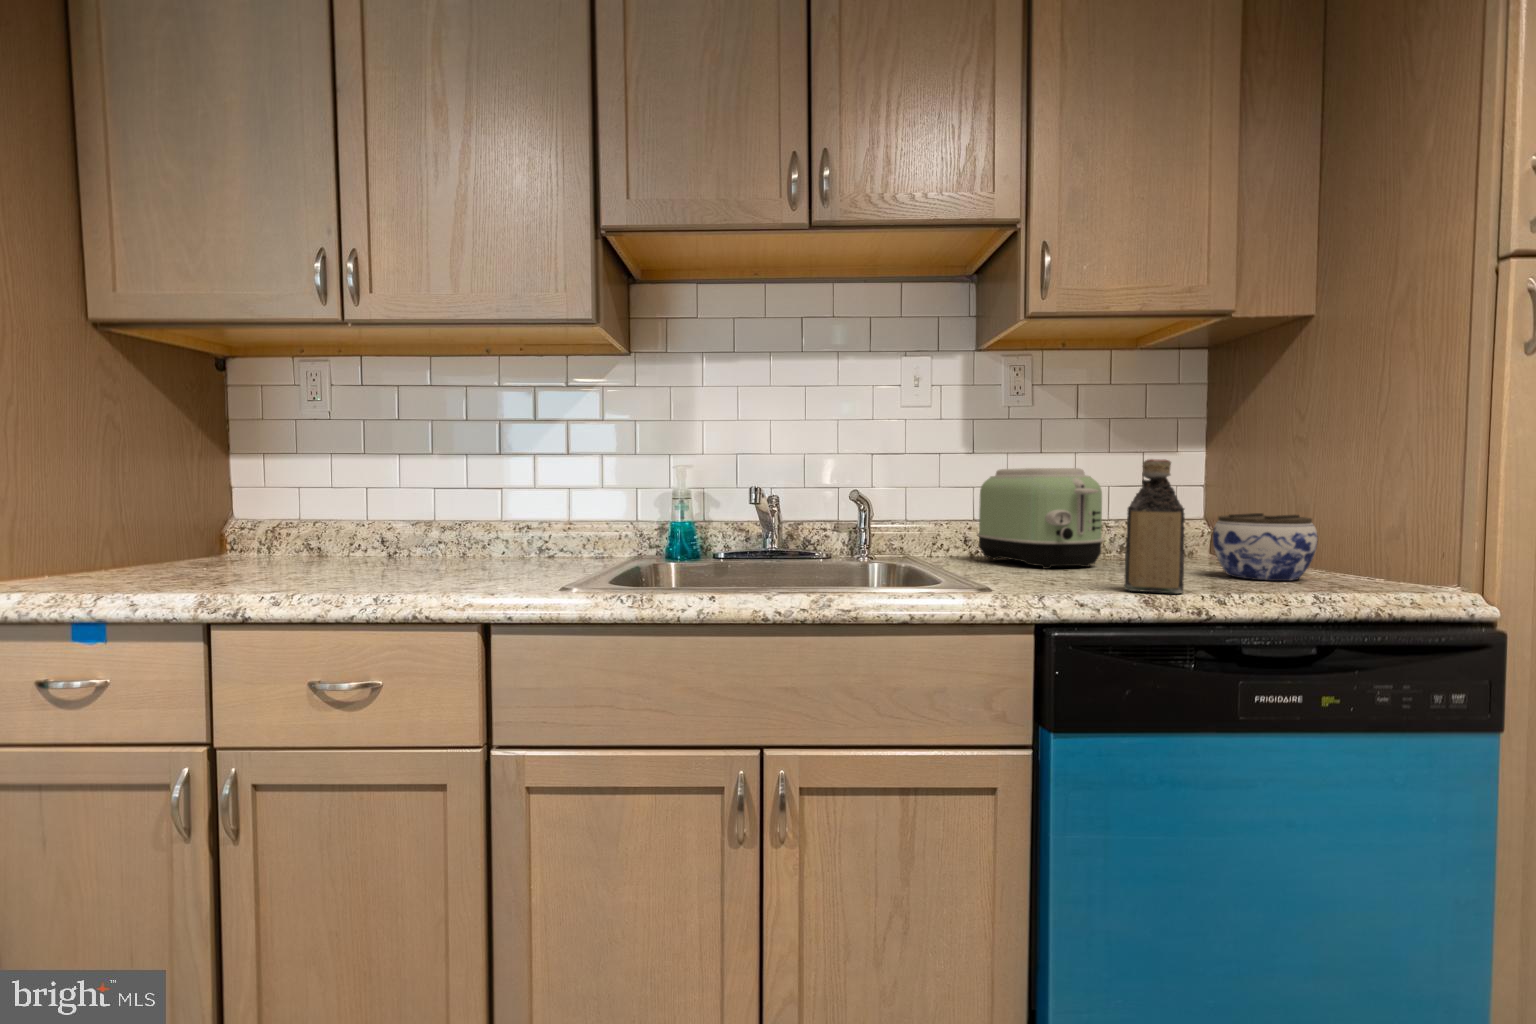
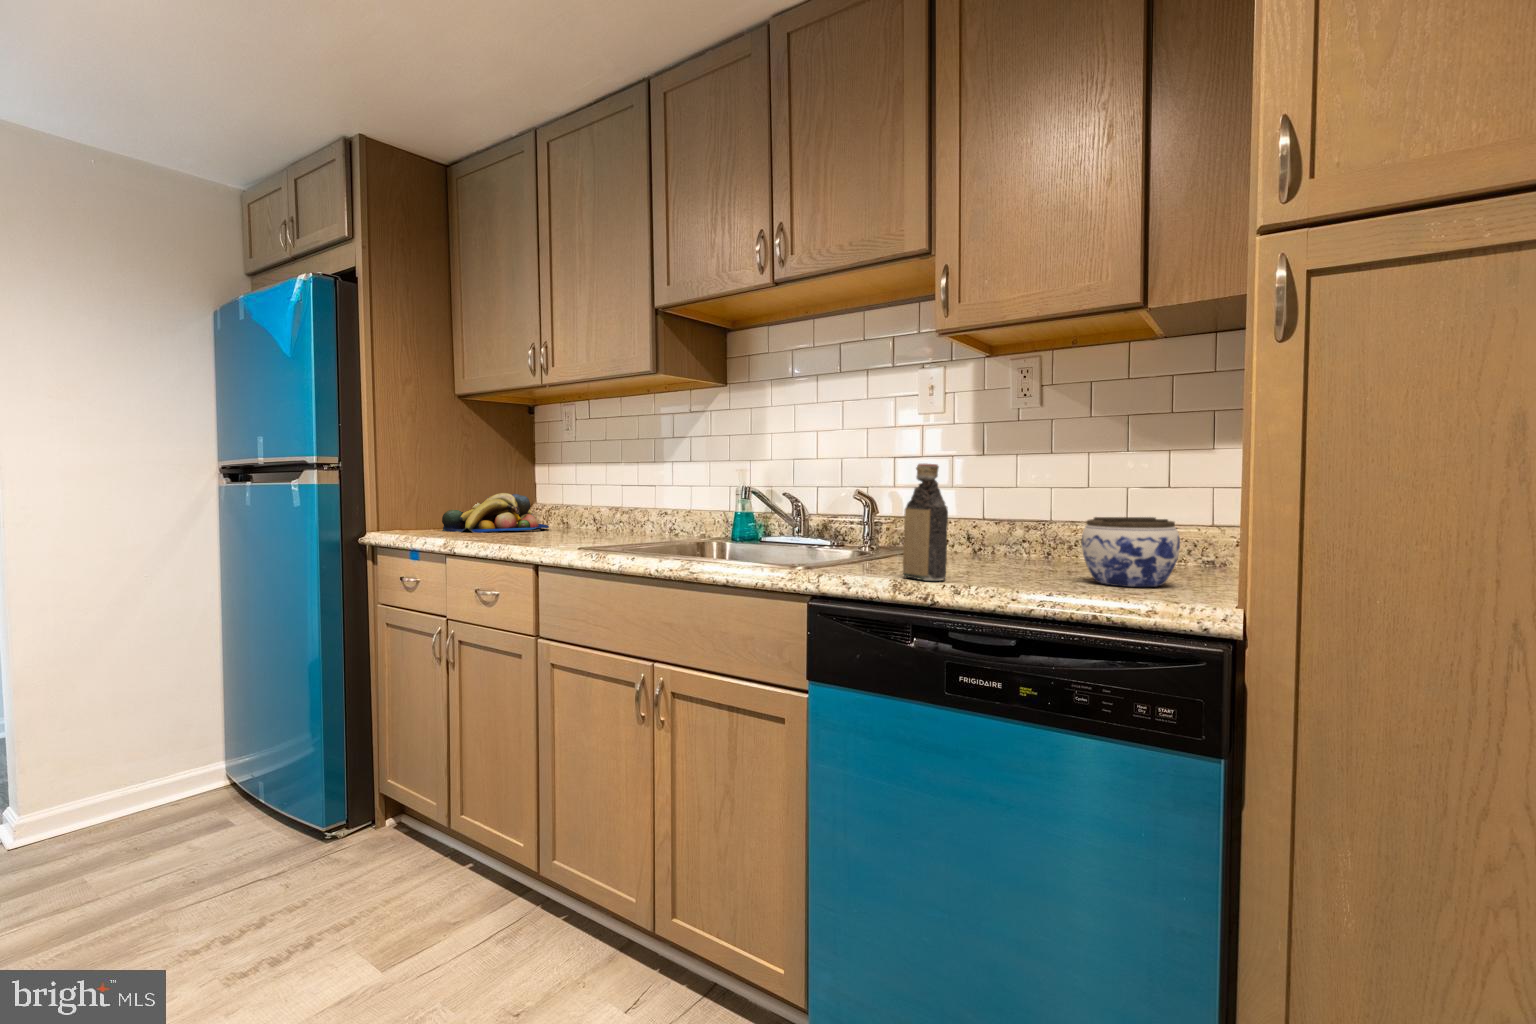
toaster: present [977,468,1104,569] -> none [958,470,1053,567]
fruit bowl: none [68,503,290,578] -> present [442,493,549,533]

